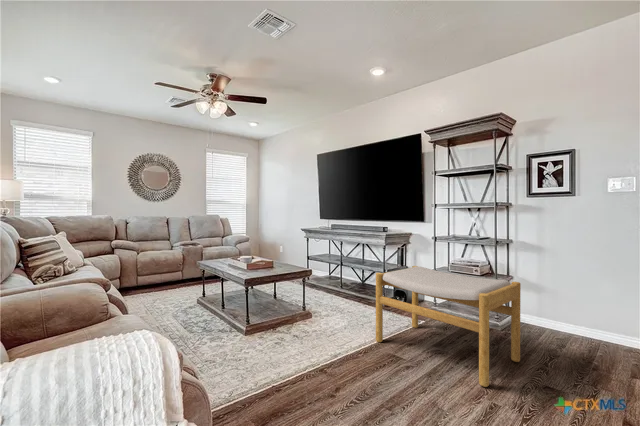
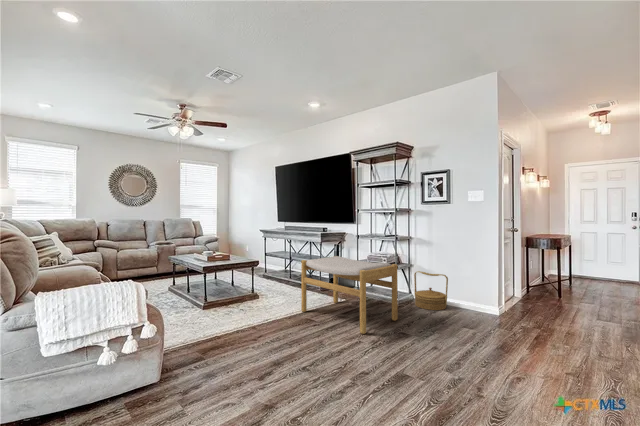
woven basket: none [522,287,578,343] -> present [414,271,448,310]

